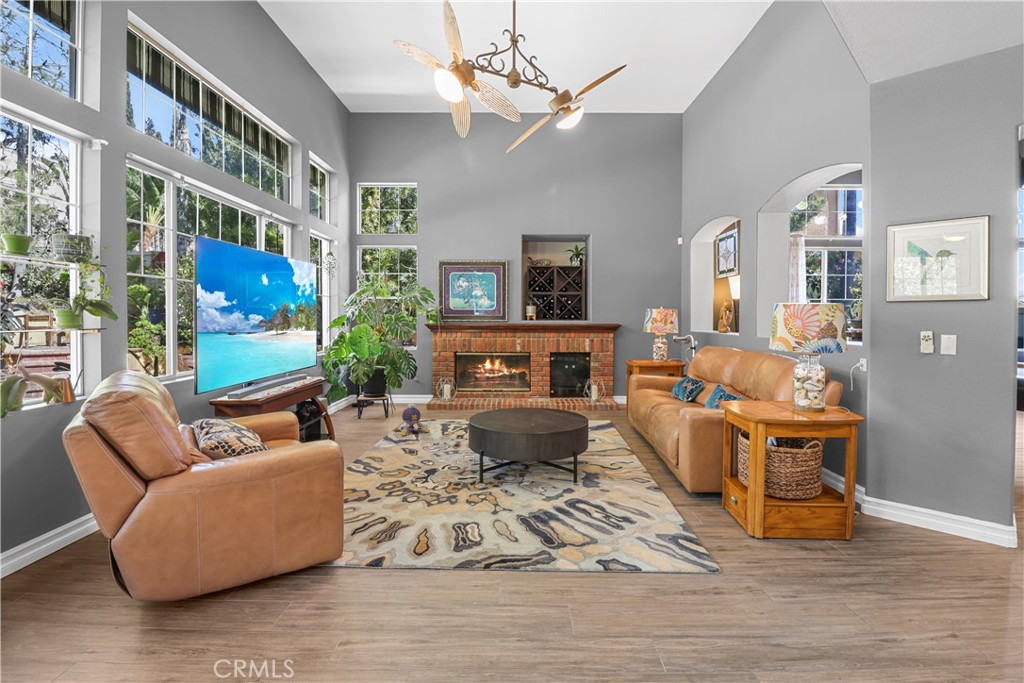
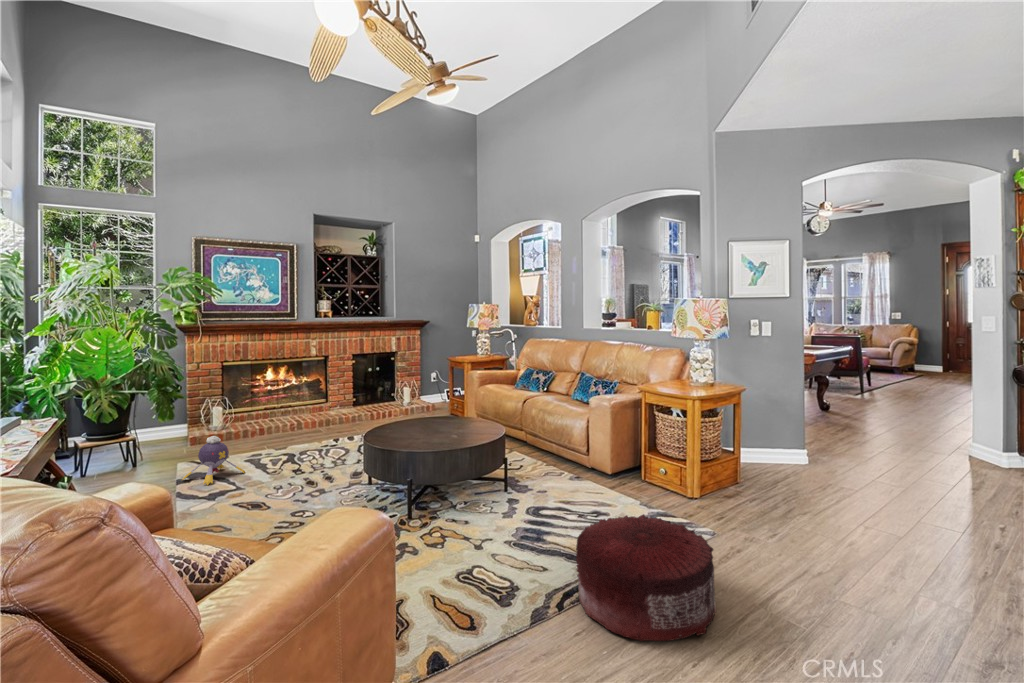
pouf: none [489,511,619,631] -> present [576,514,716,641]

